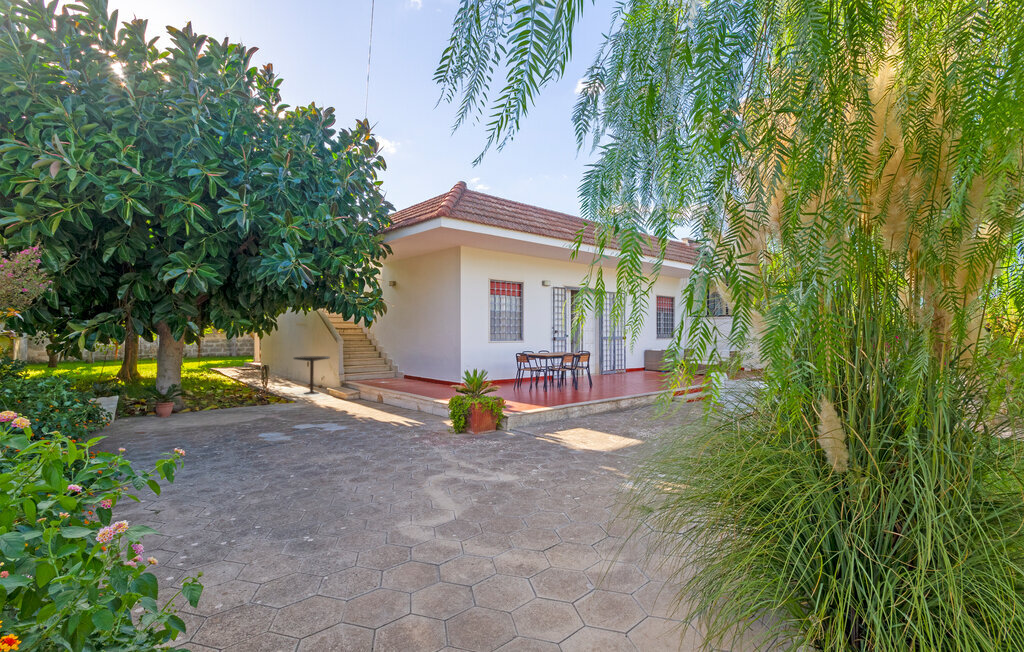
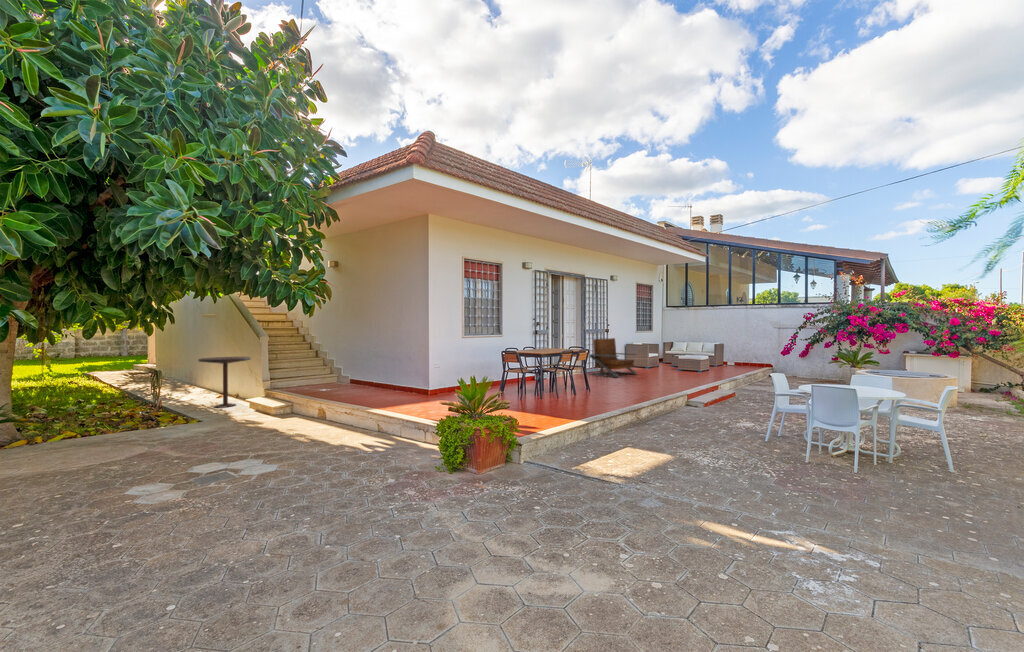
lounge chair: none [603,345,647,378] -> present [590,338,637,377]

